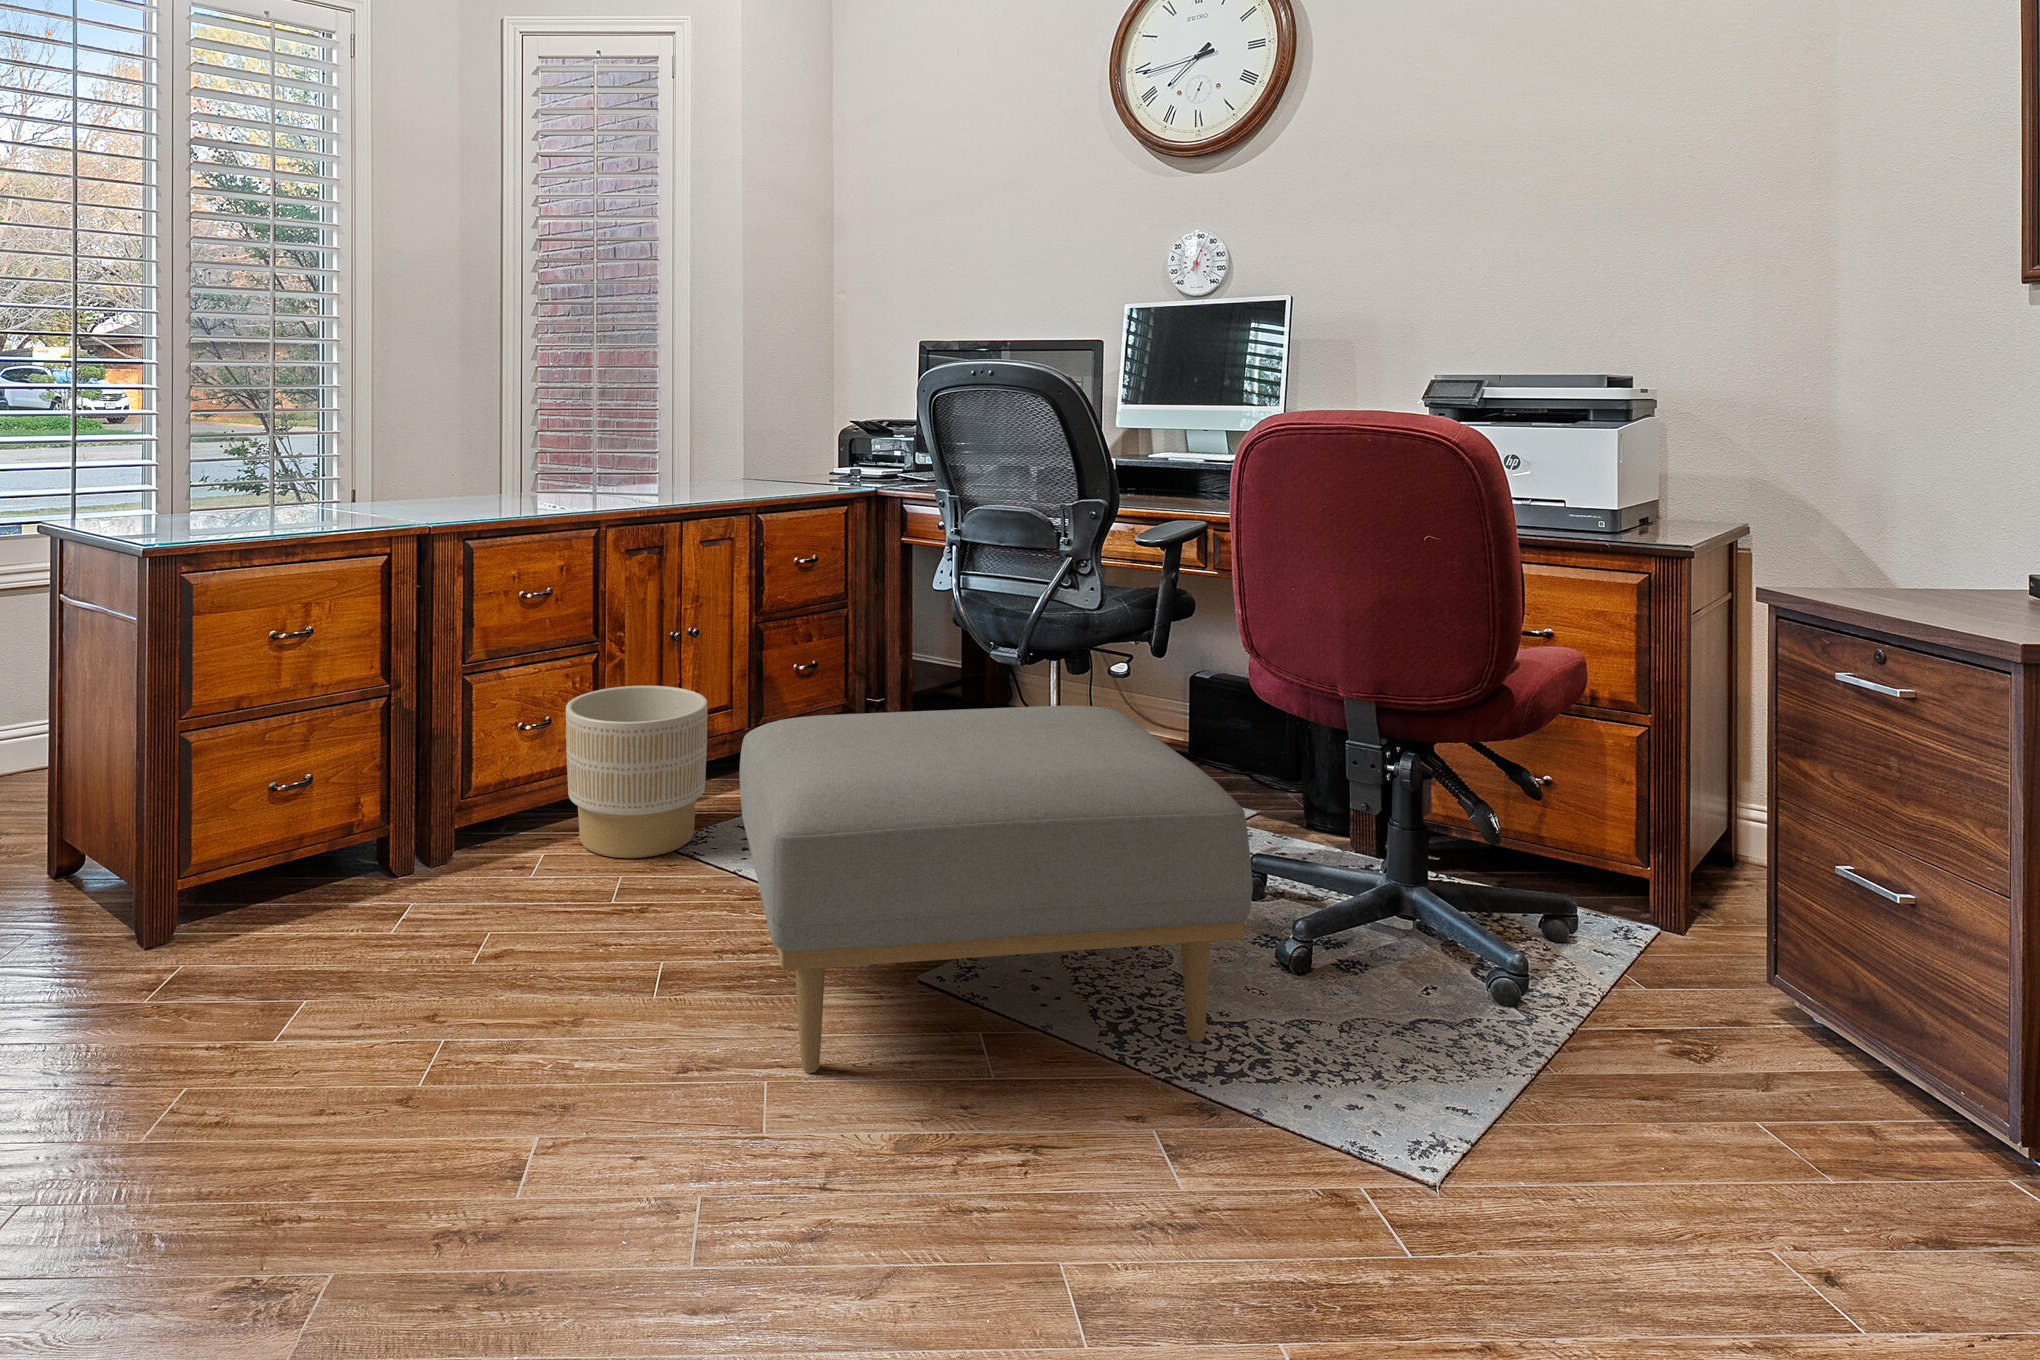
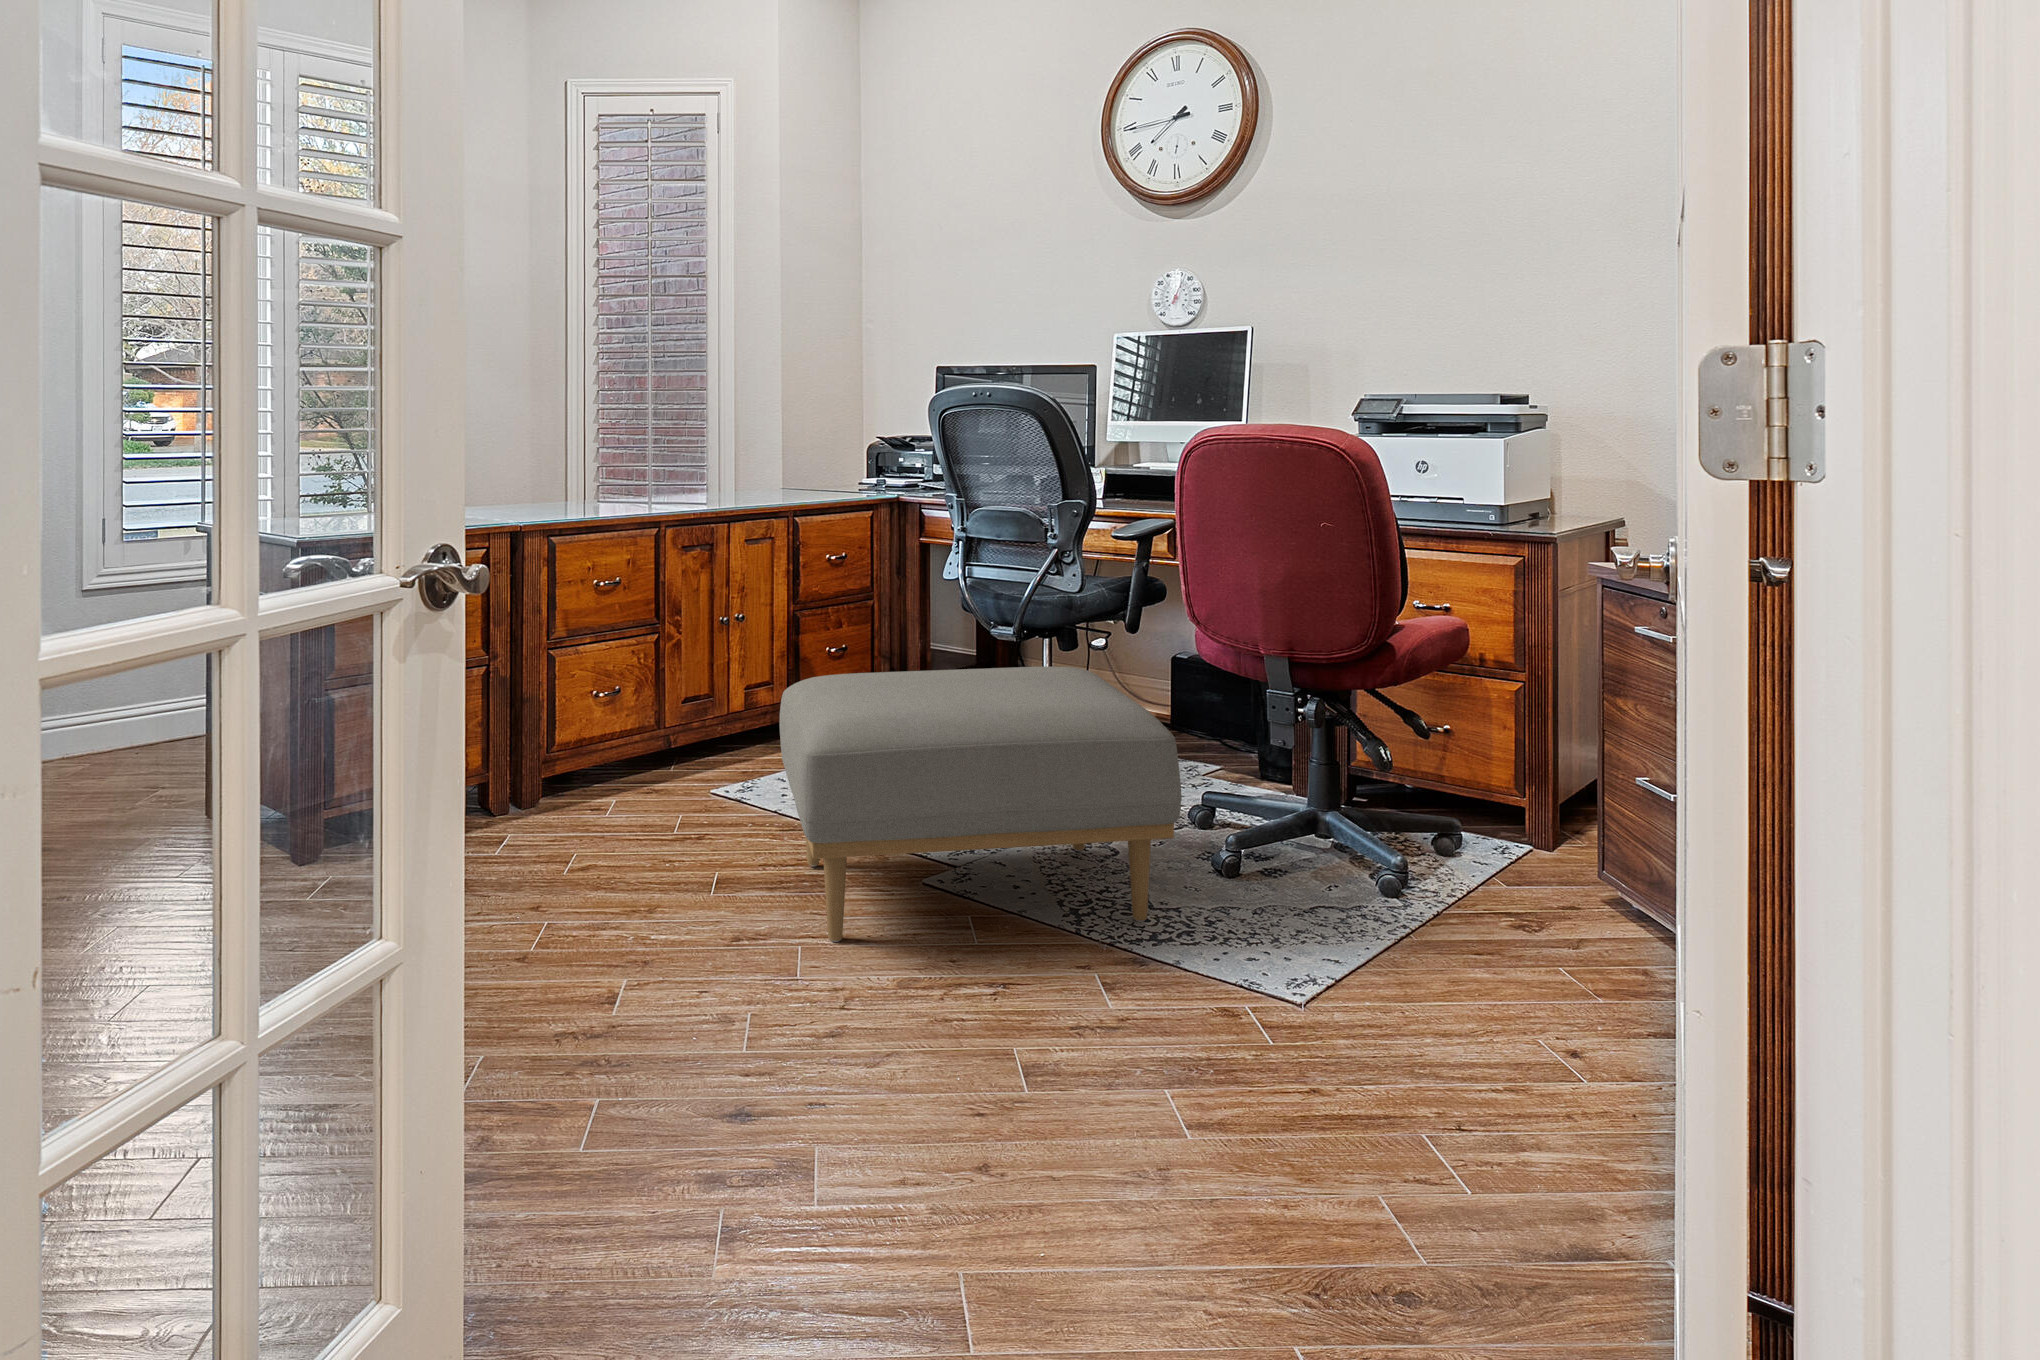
planter: present [566,686,707,858] -> none [632,662,752,804]

